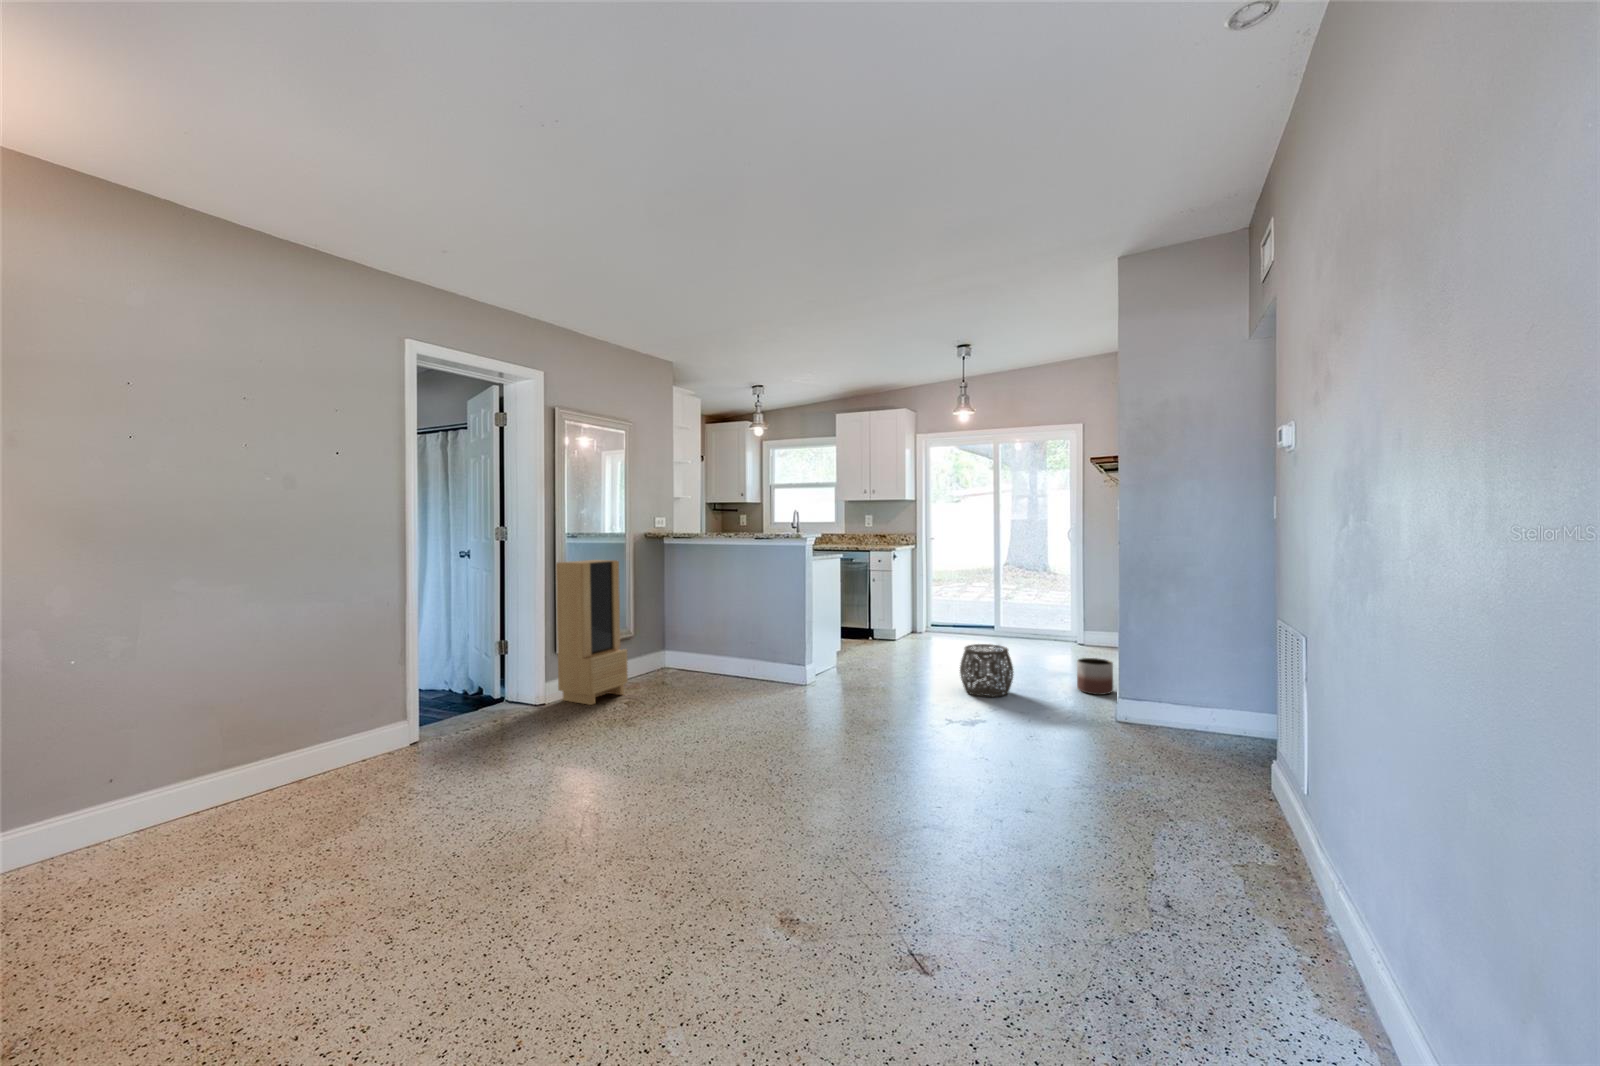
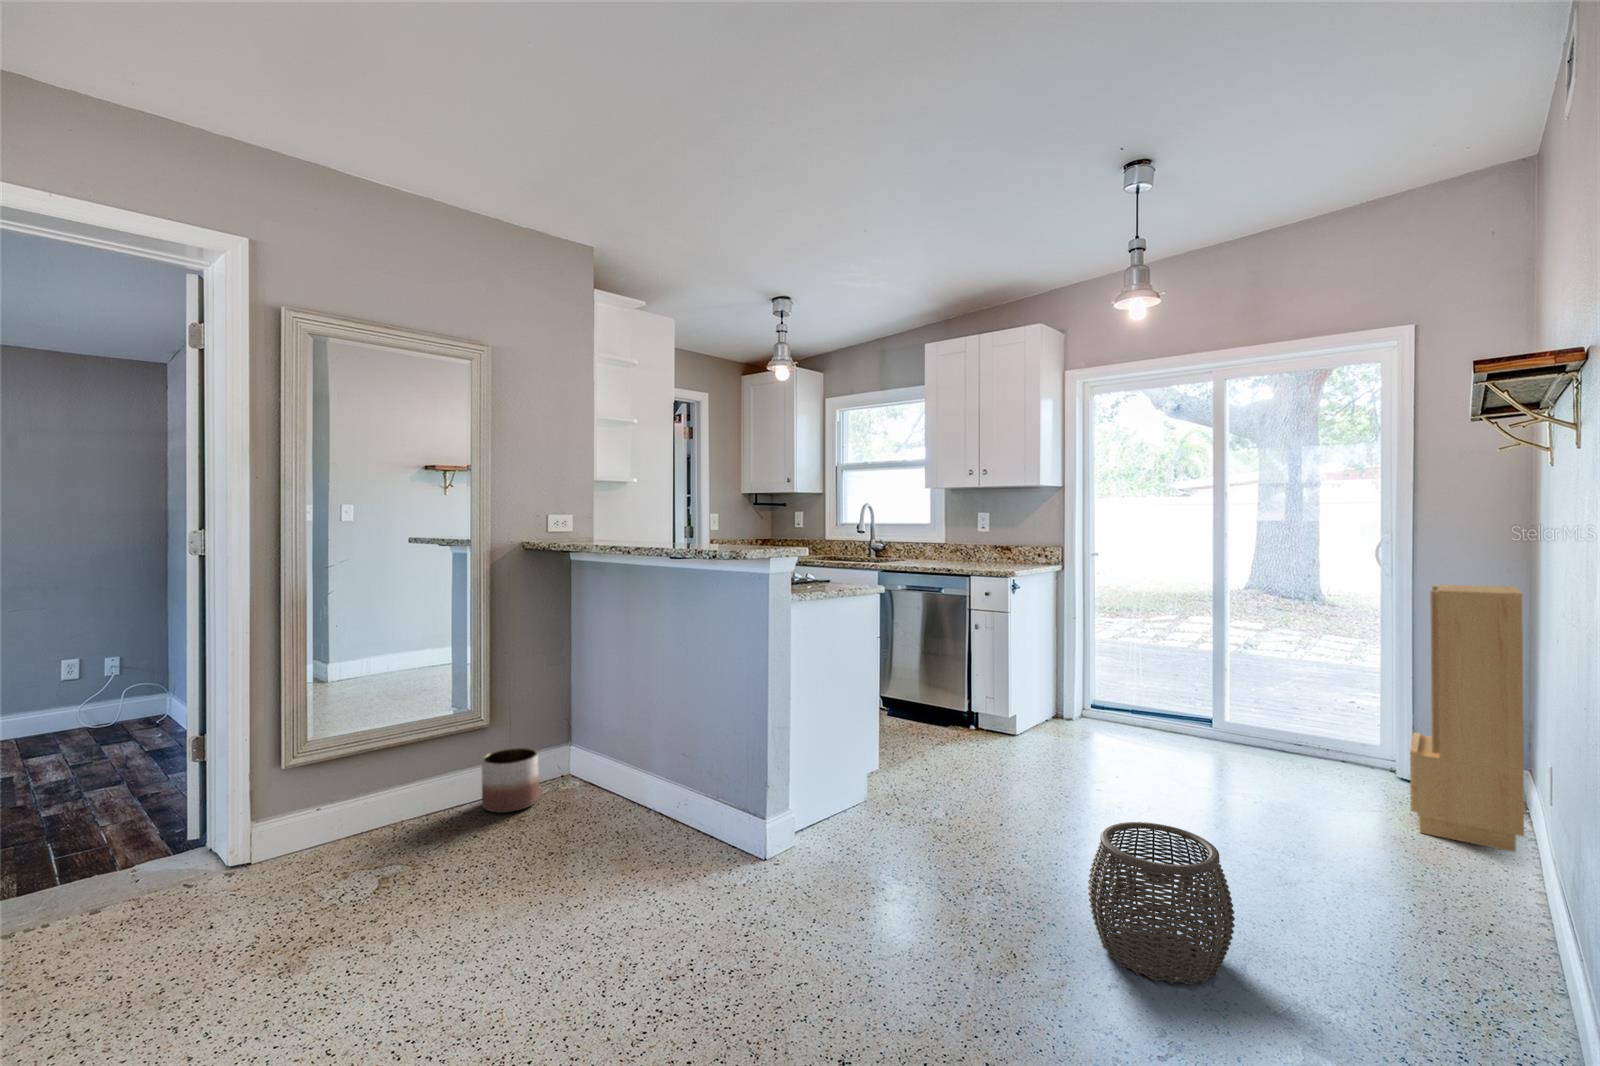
storage cabinet: present [556,560,628,705] -> present [1410,584,1524,852]
planter: present [1077,658,1113,695] -> present [482,748,539,813]

